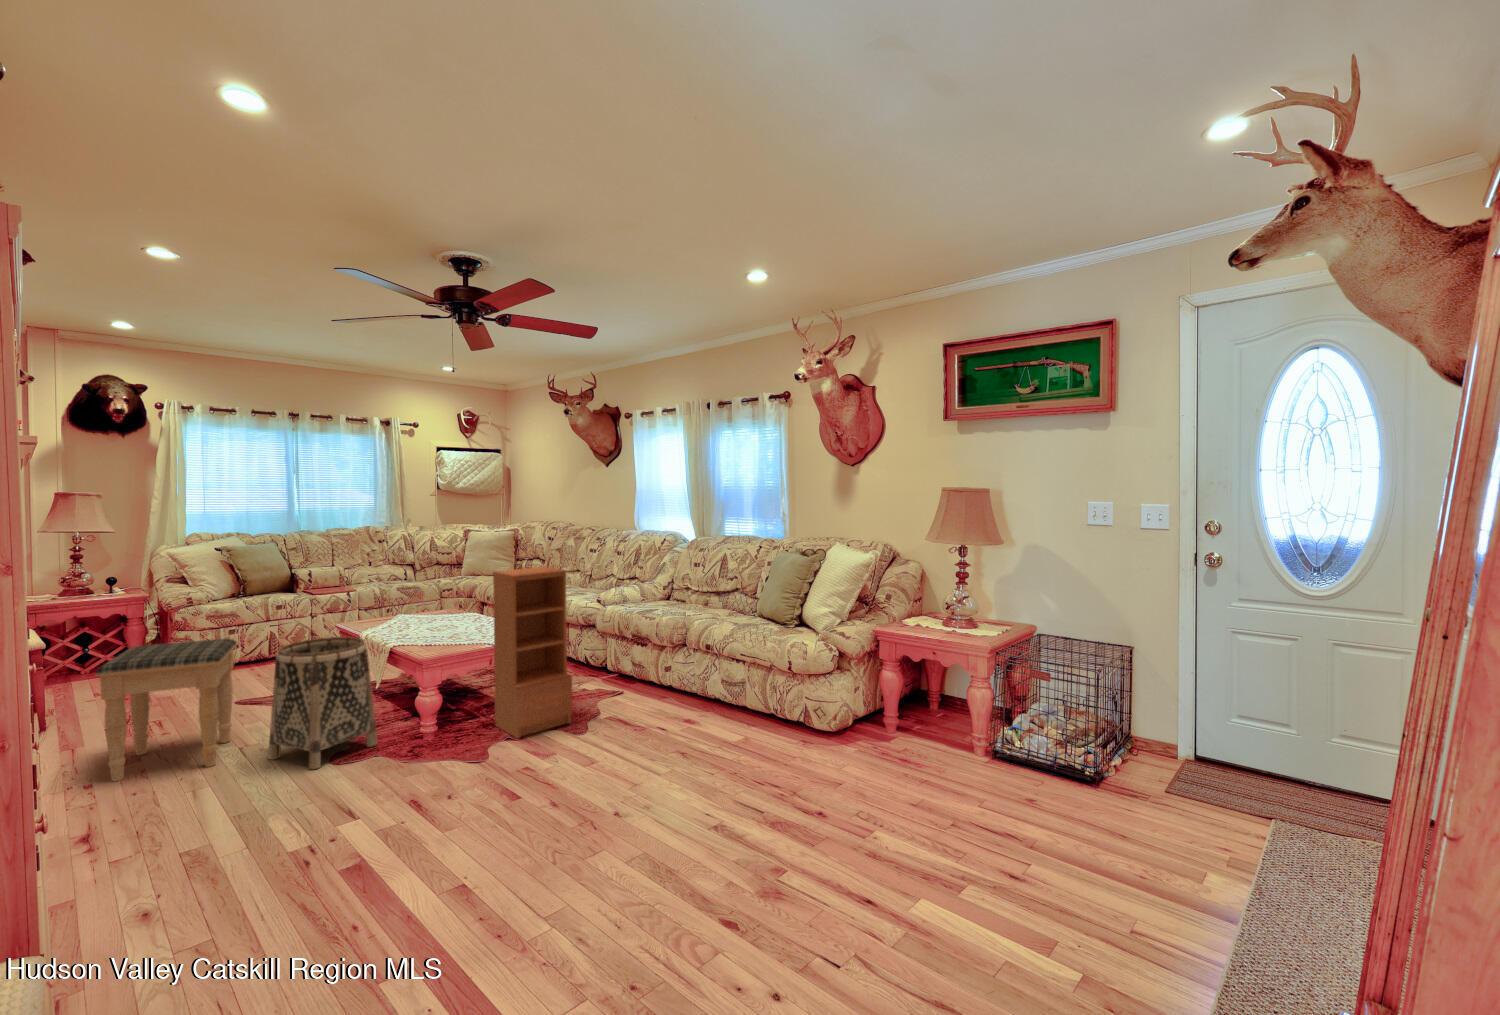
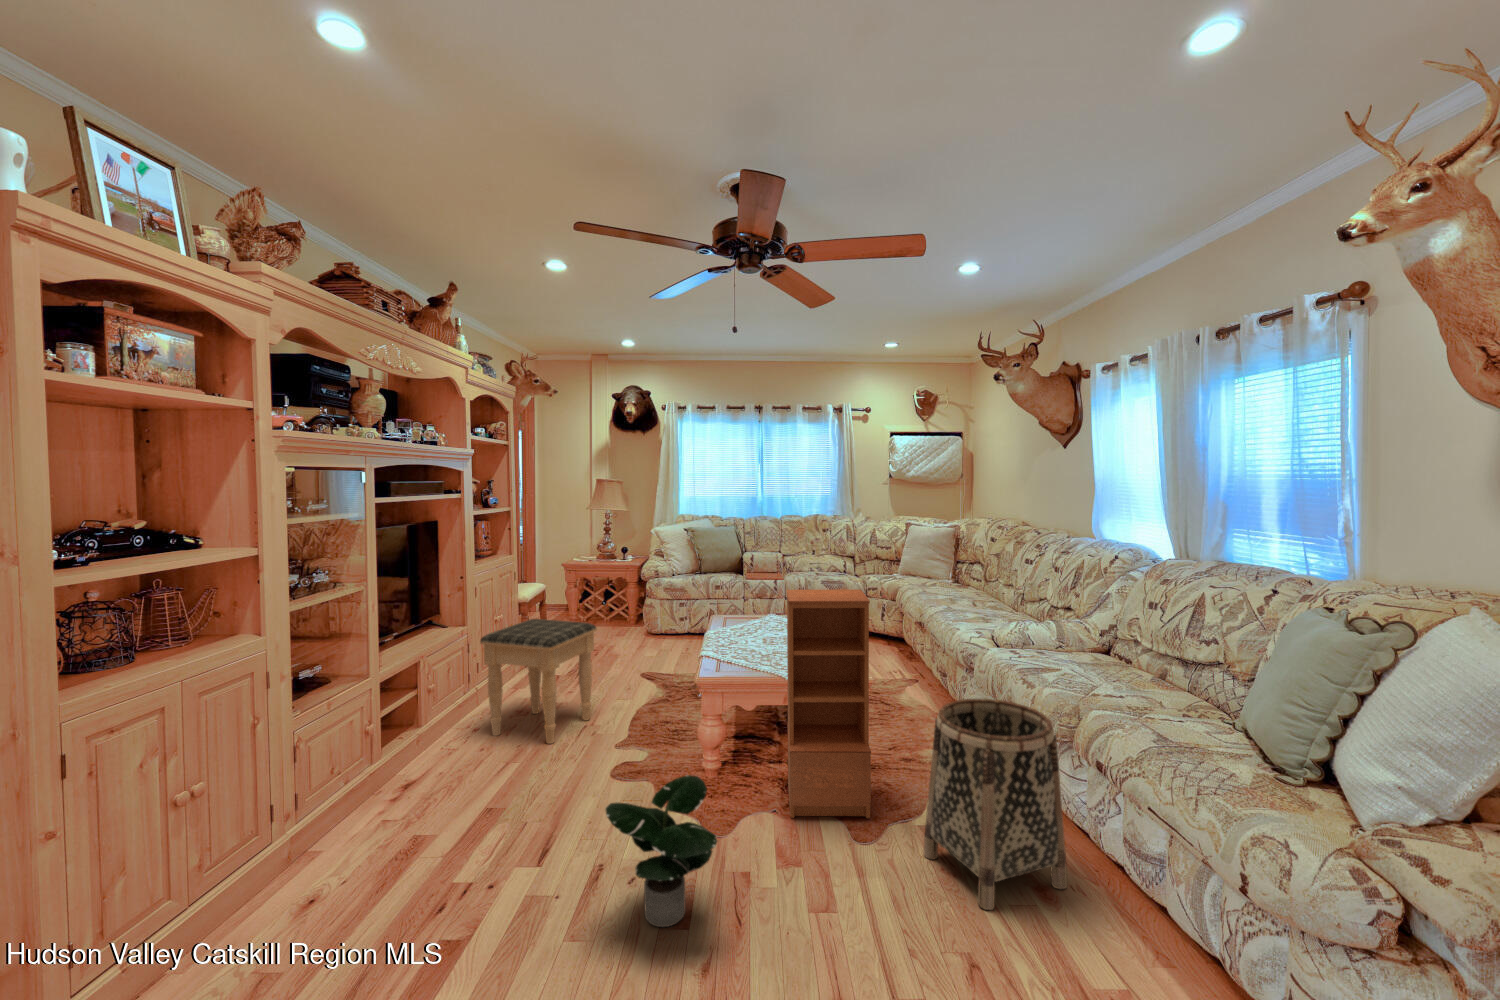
basket: present [269,637,377,769] -> present [924,699,1067,910]
potted plant: none [449,702,542,807] -> present [605,775,717,927]

